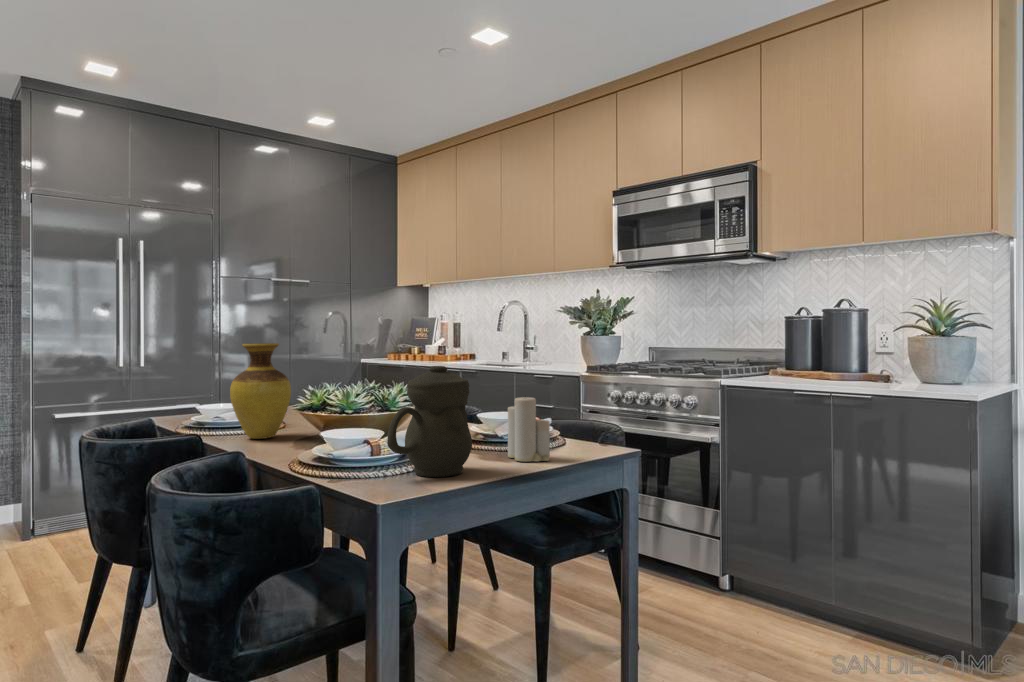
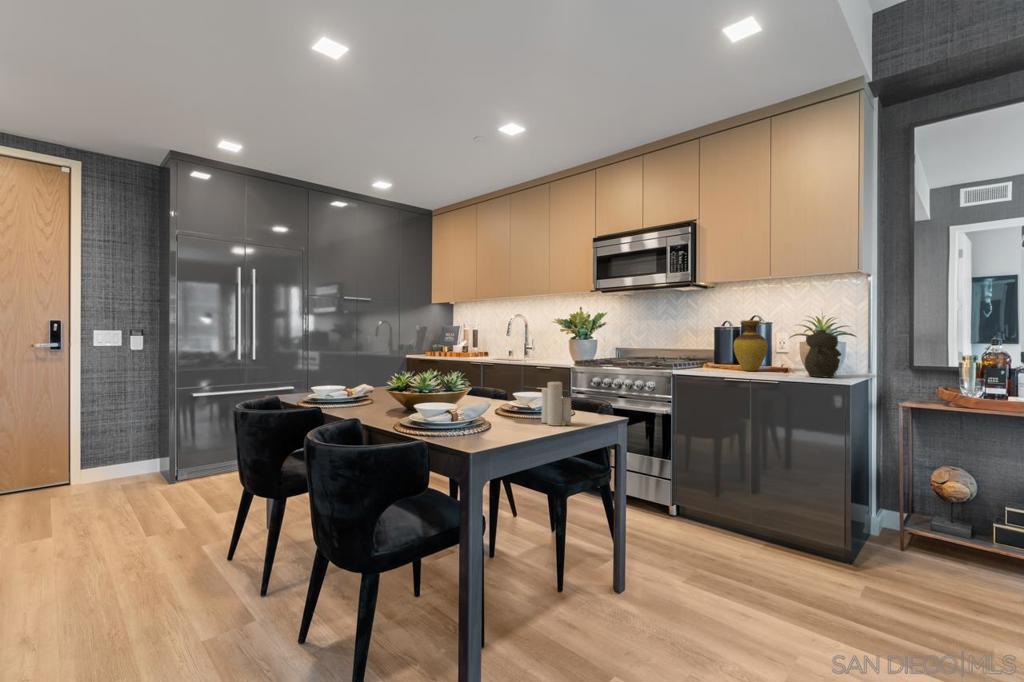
vase: present [230,343,291,439] -> present [734,320,768,371]
teapot: present [387,366,472,477] -> present [805,330,841,377]

